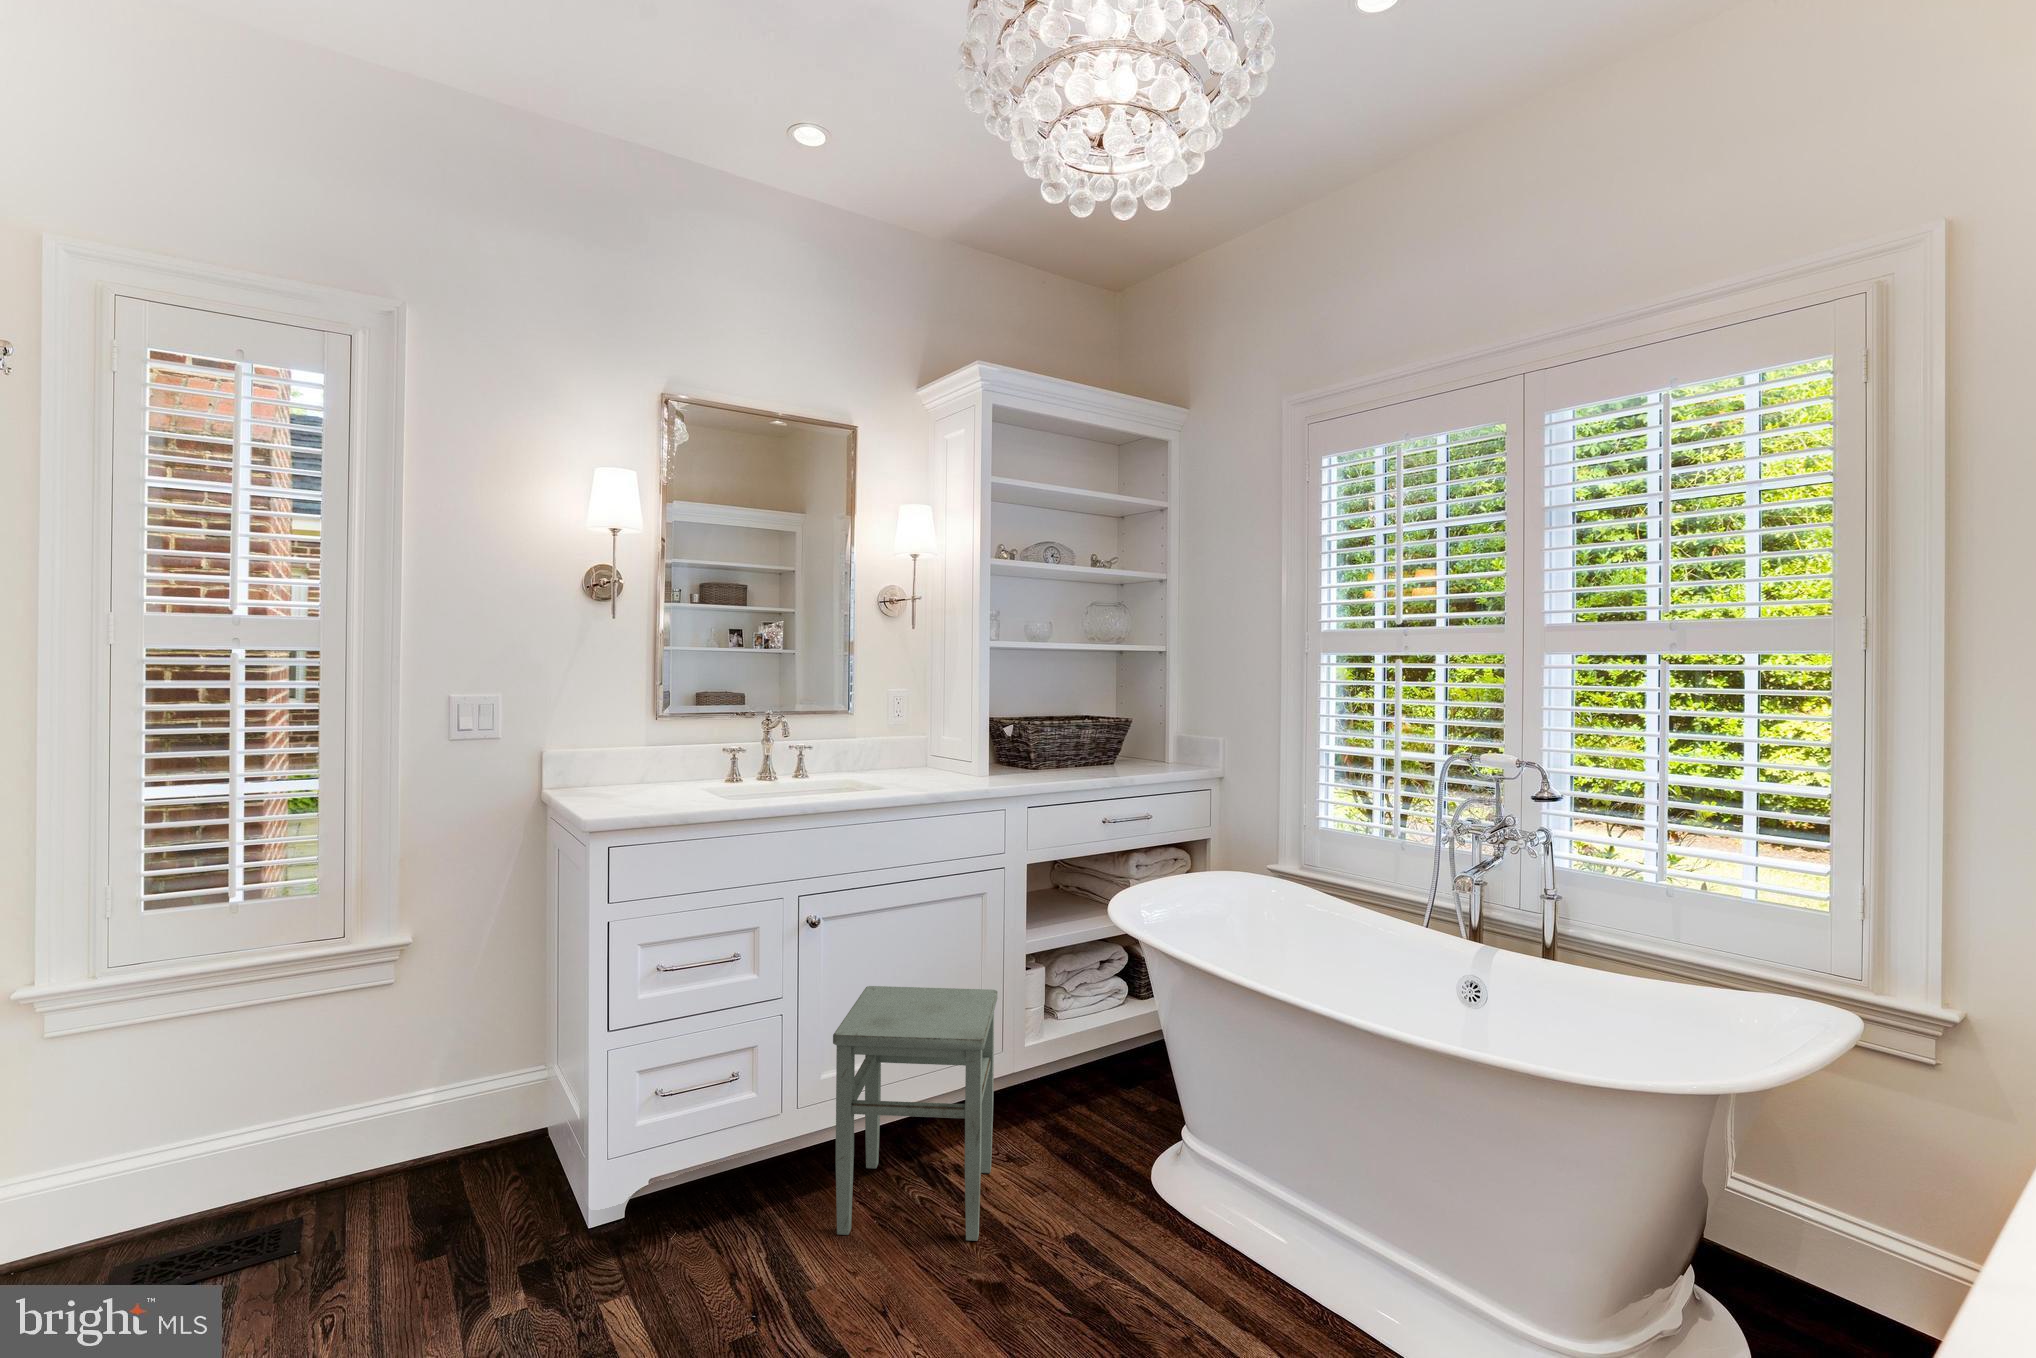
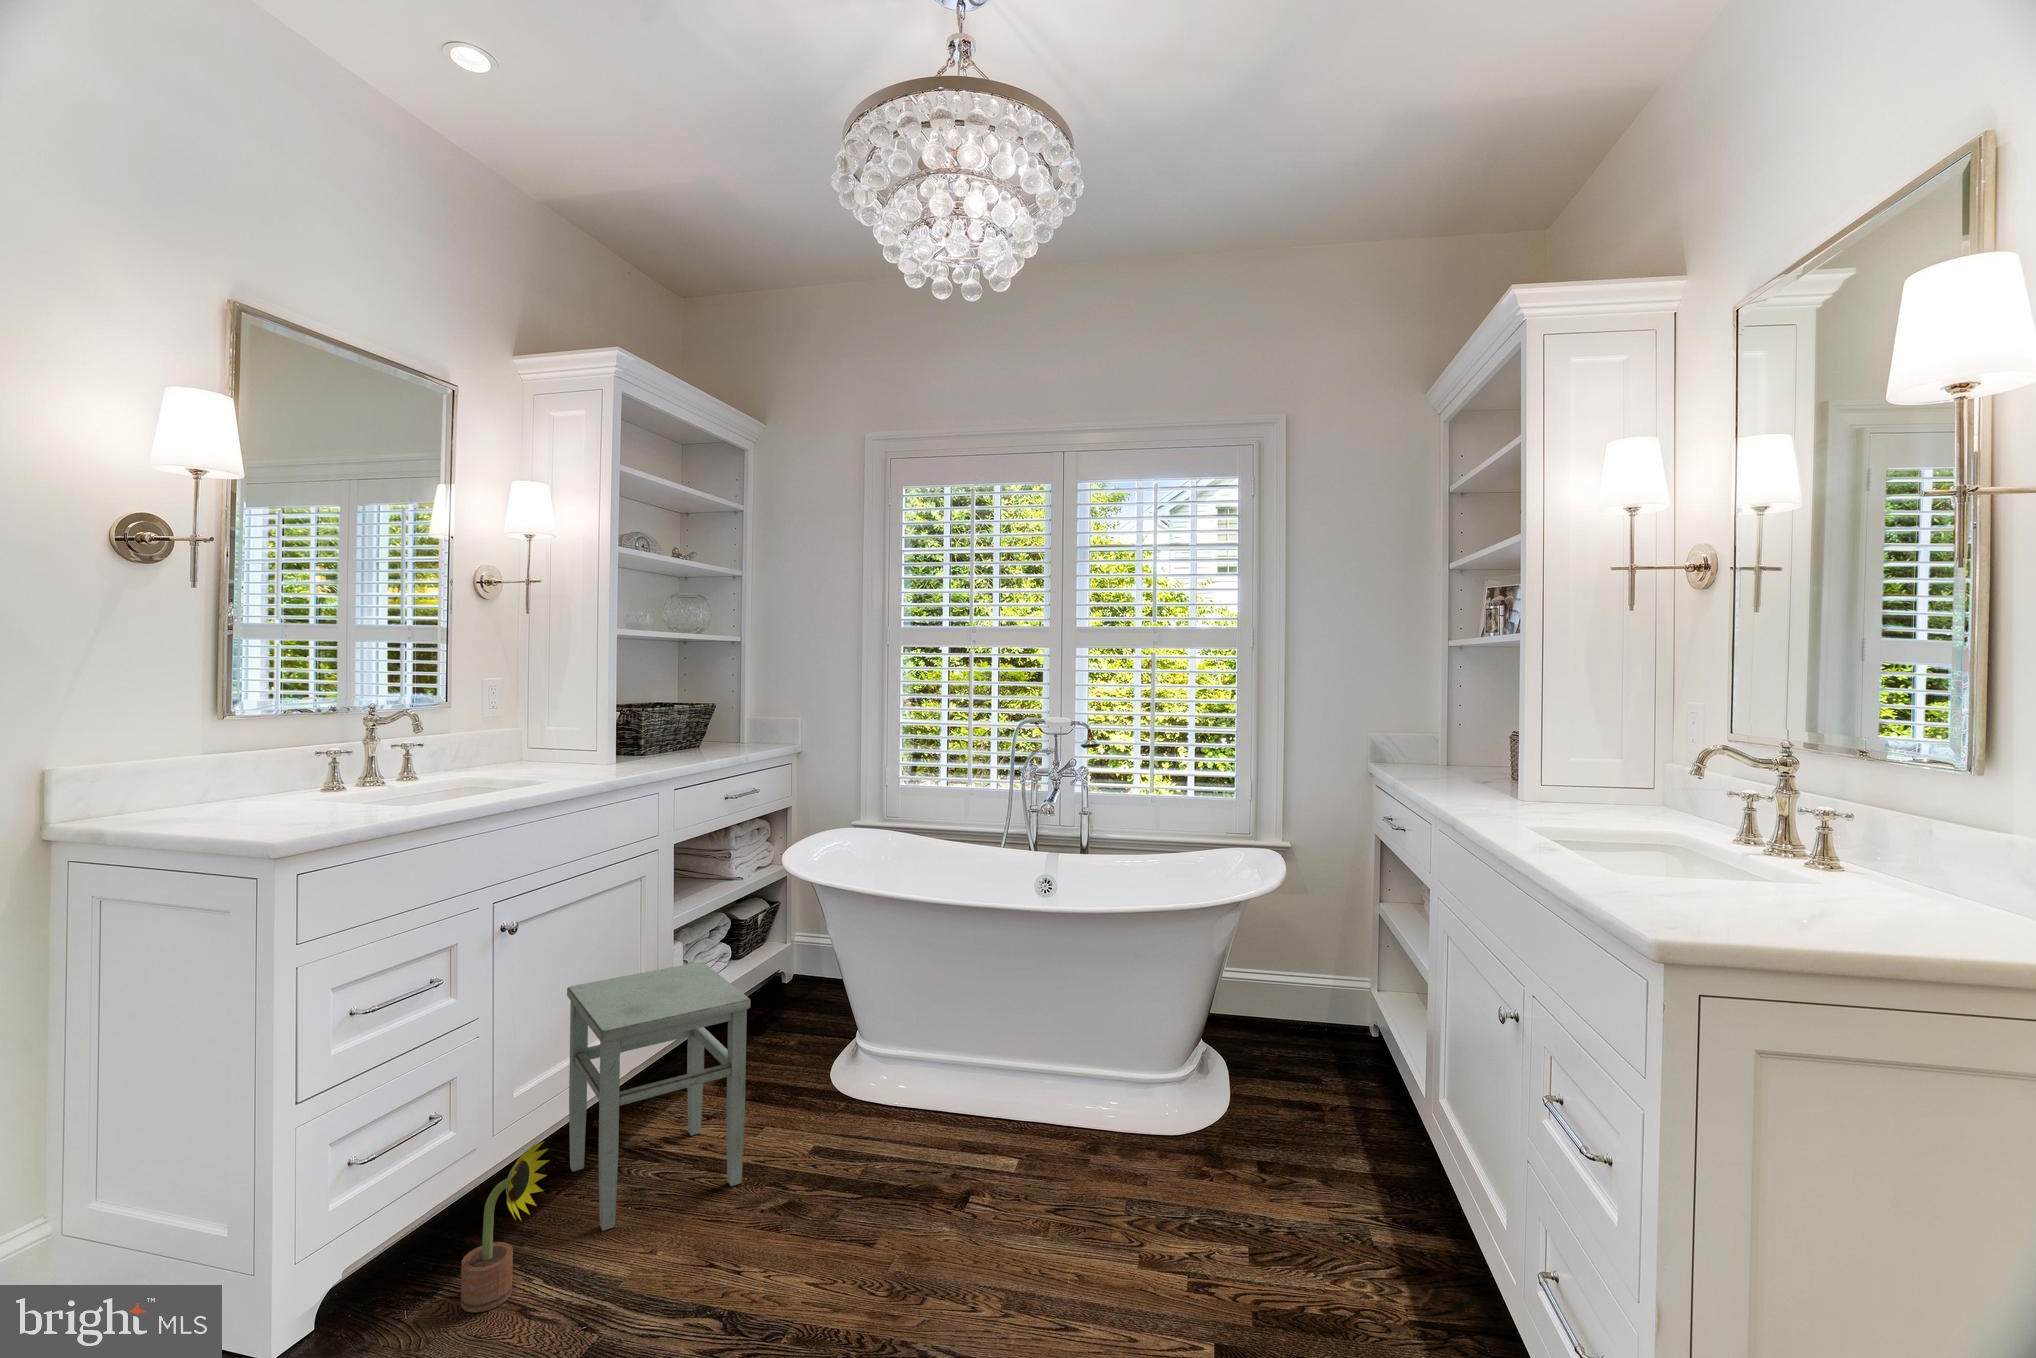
decorative plant: none [698,1123,773,1265] -> present [461,1142,549,1313]

